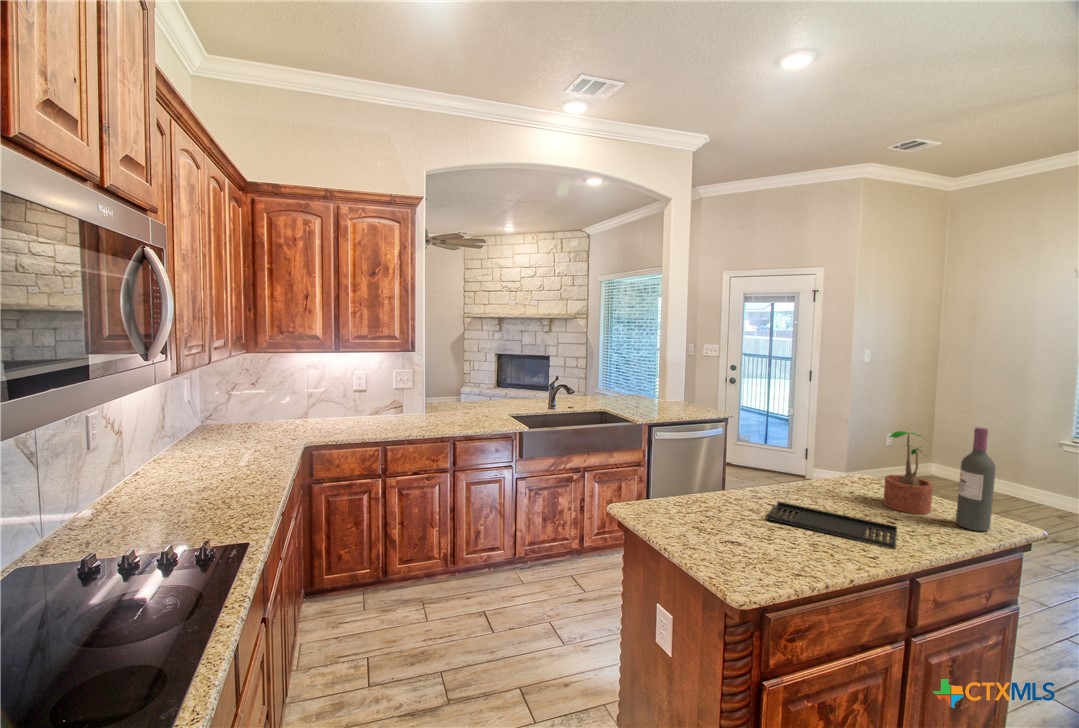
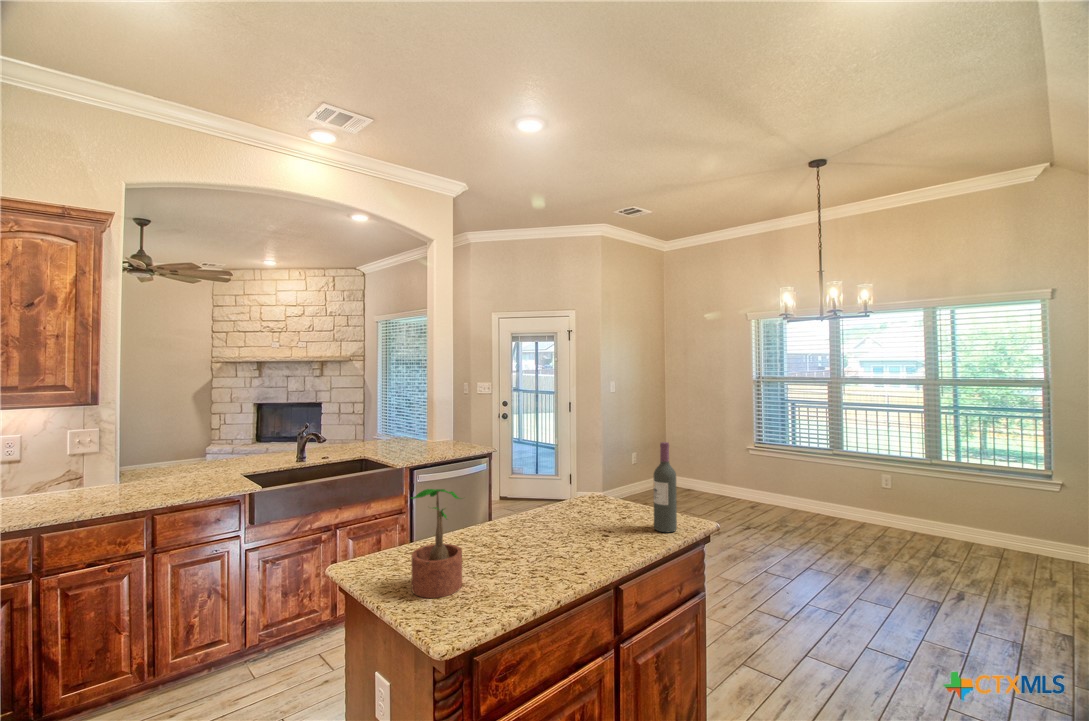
potted plant: present [883,431,933,514] -> present [412,489,462,598]
tray: present [766,501,897,549] -> none [496,532,608,562]

